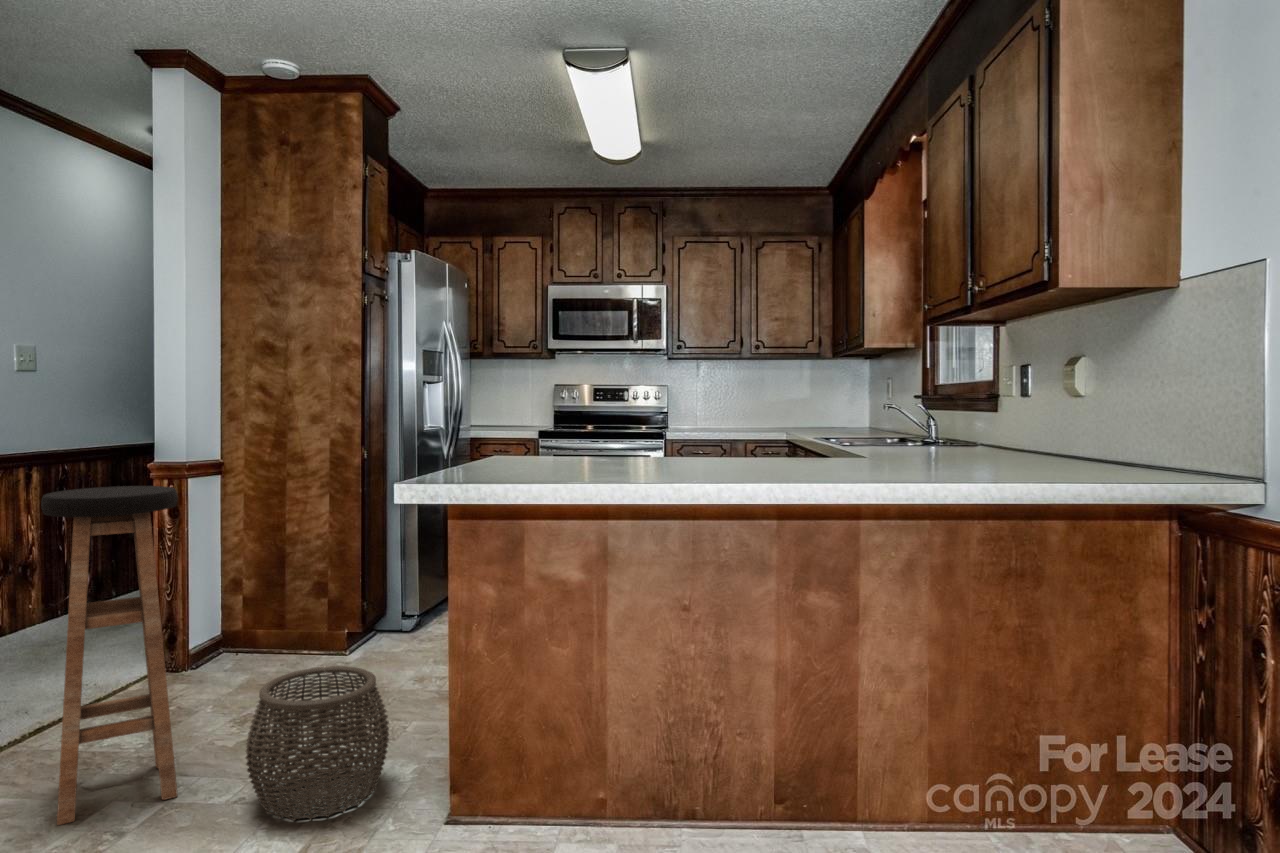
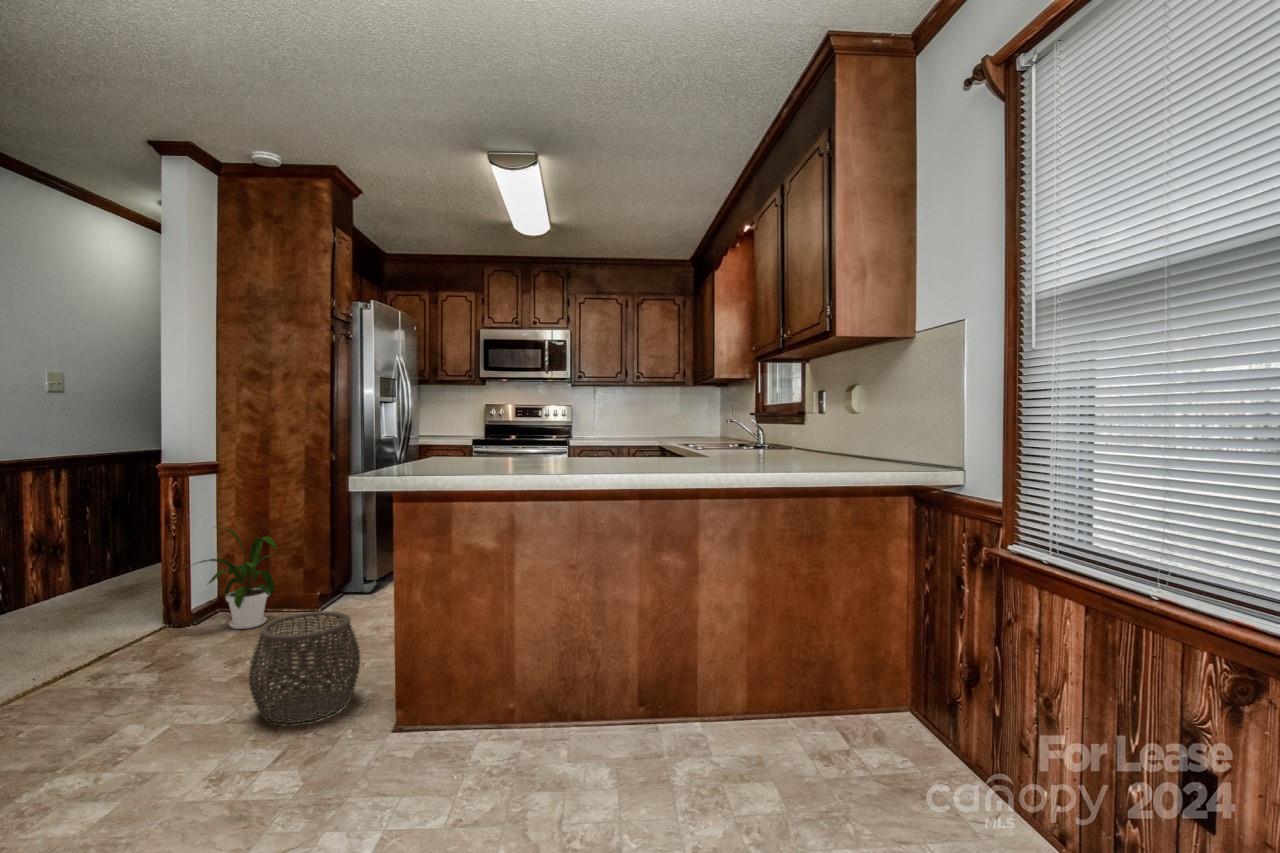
bar stool: present [41,486,178,825] -> none [82,478,192,739]
house plant: none [177,542,295,673] -> present [195,528,277,629]

